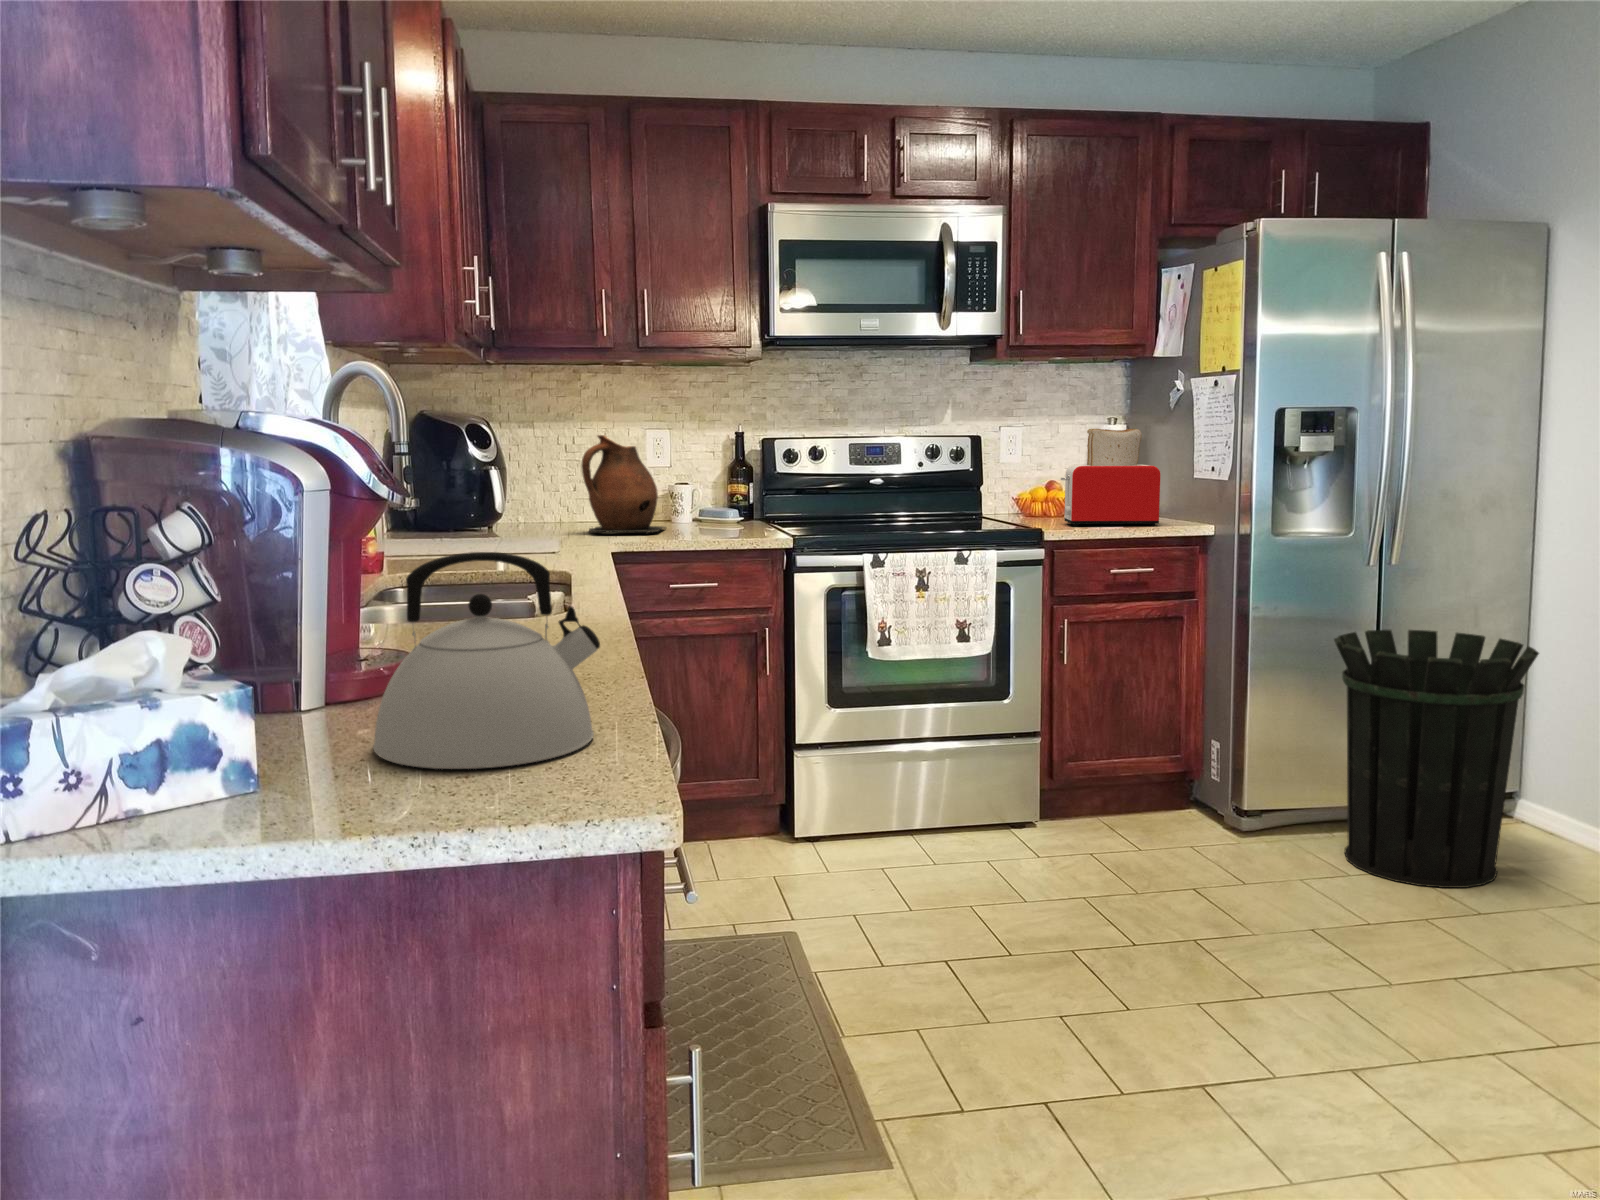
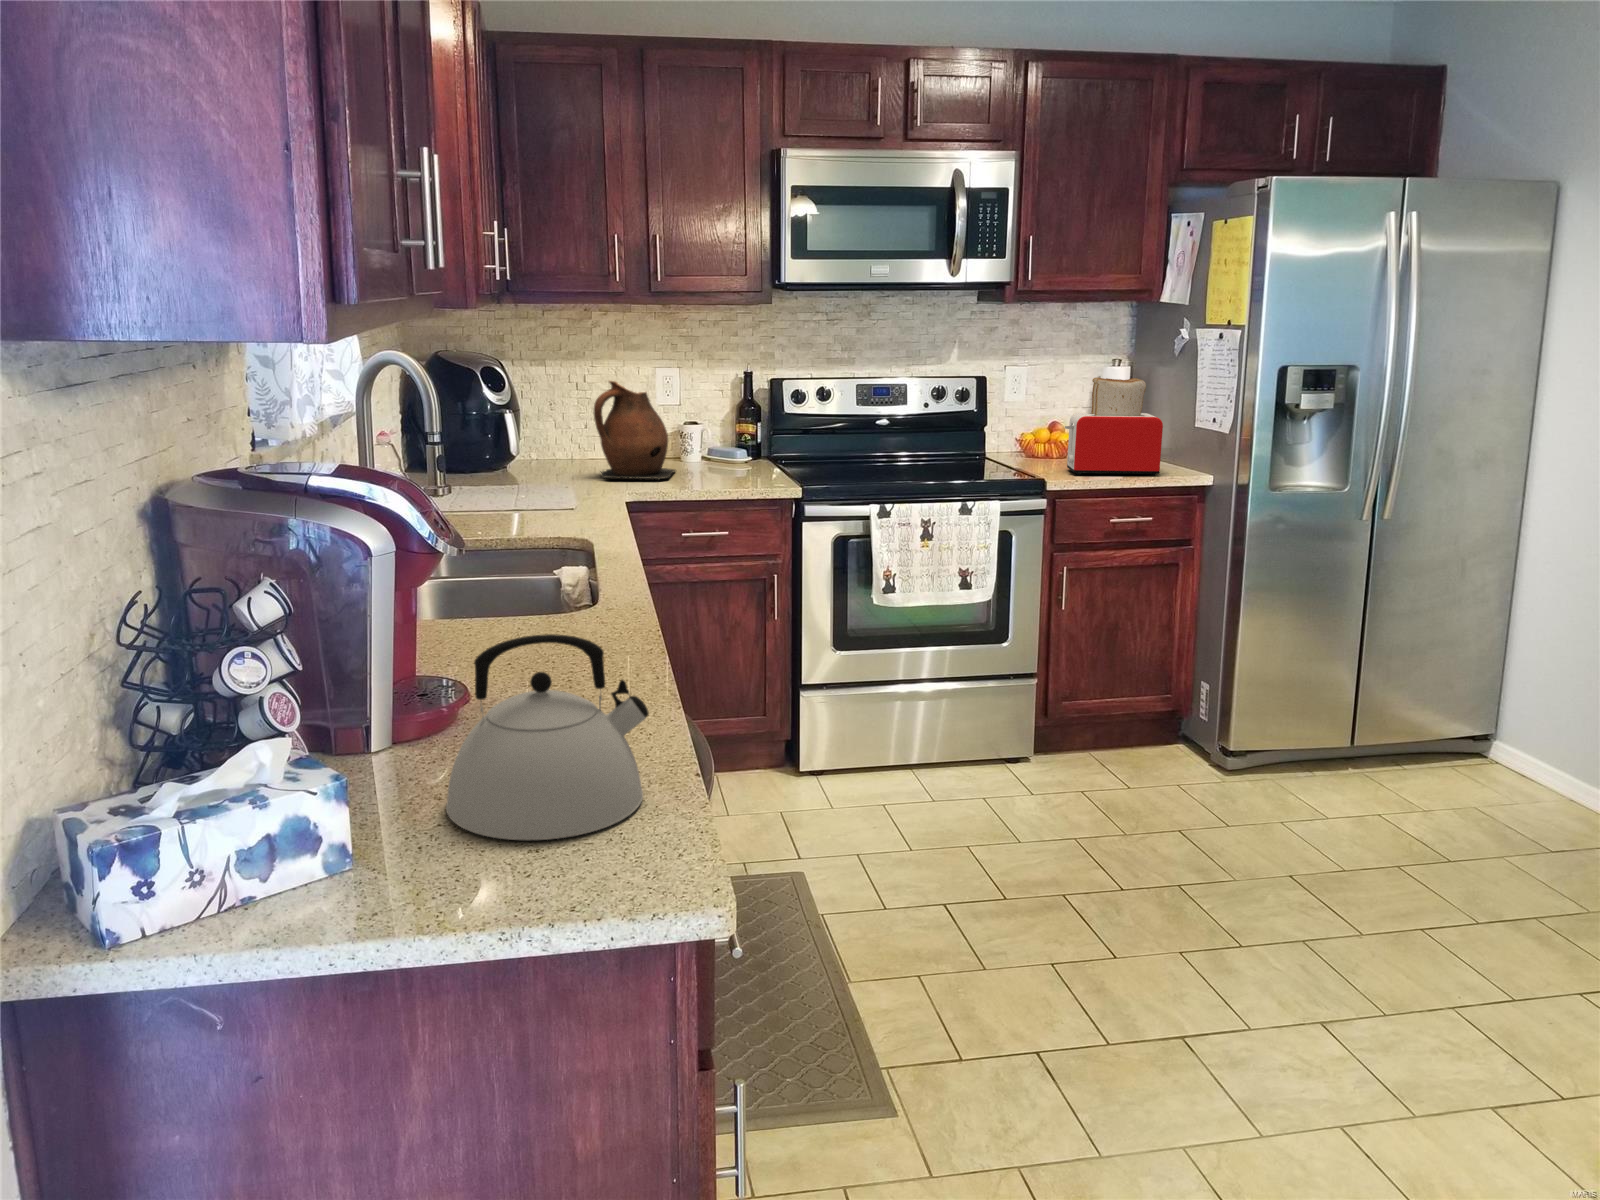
waste bin: present [1334,630,1539,888] -> none [1323,582,1520,833]

